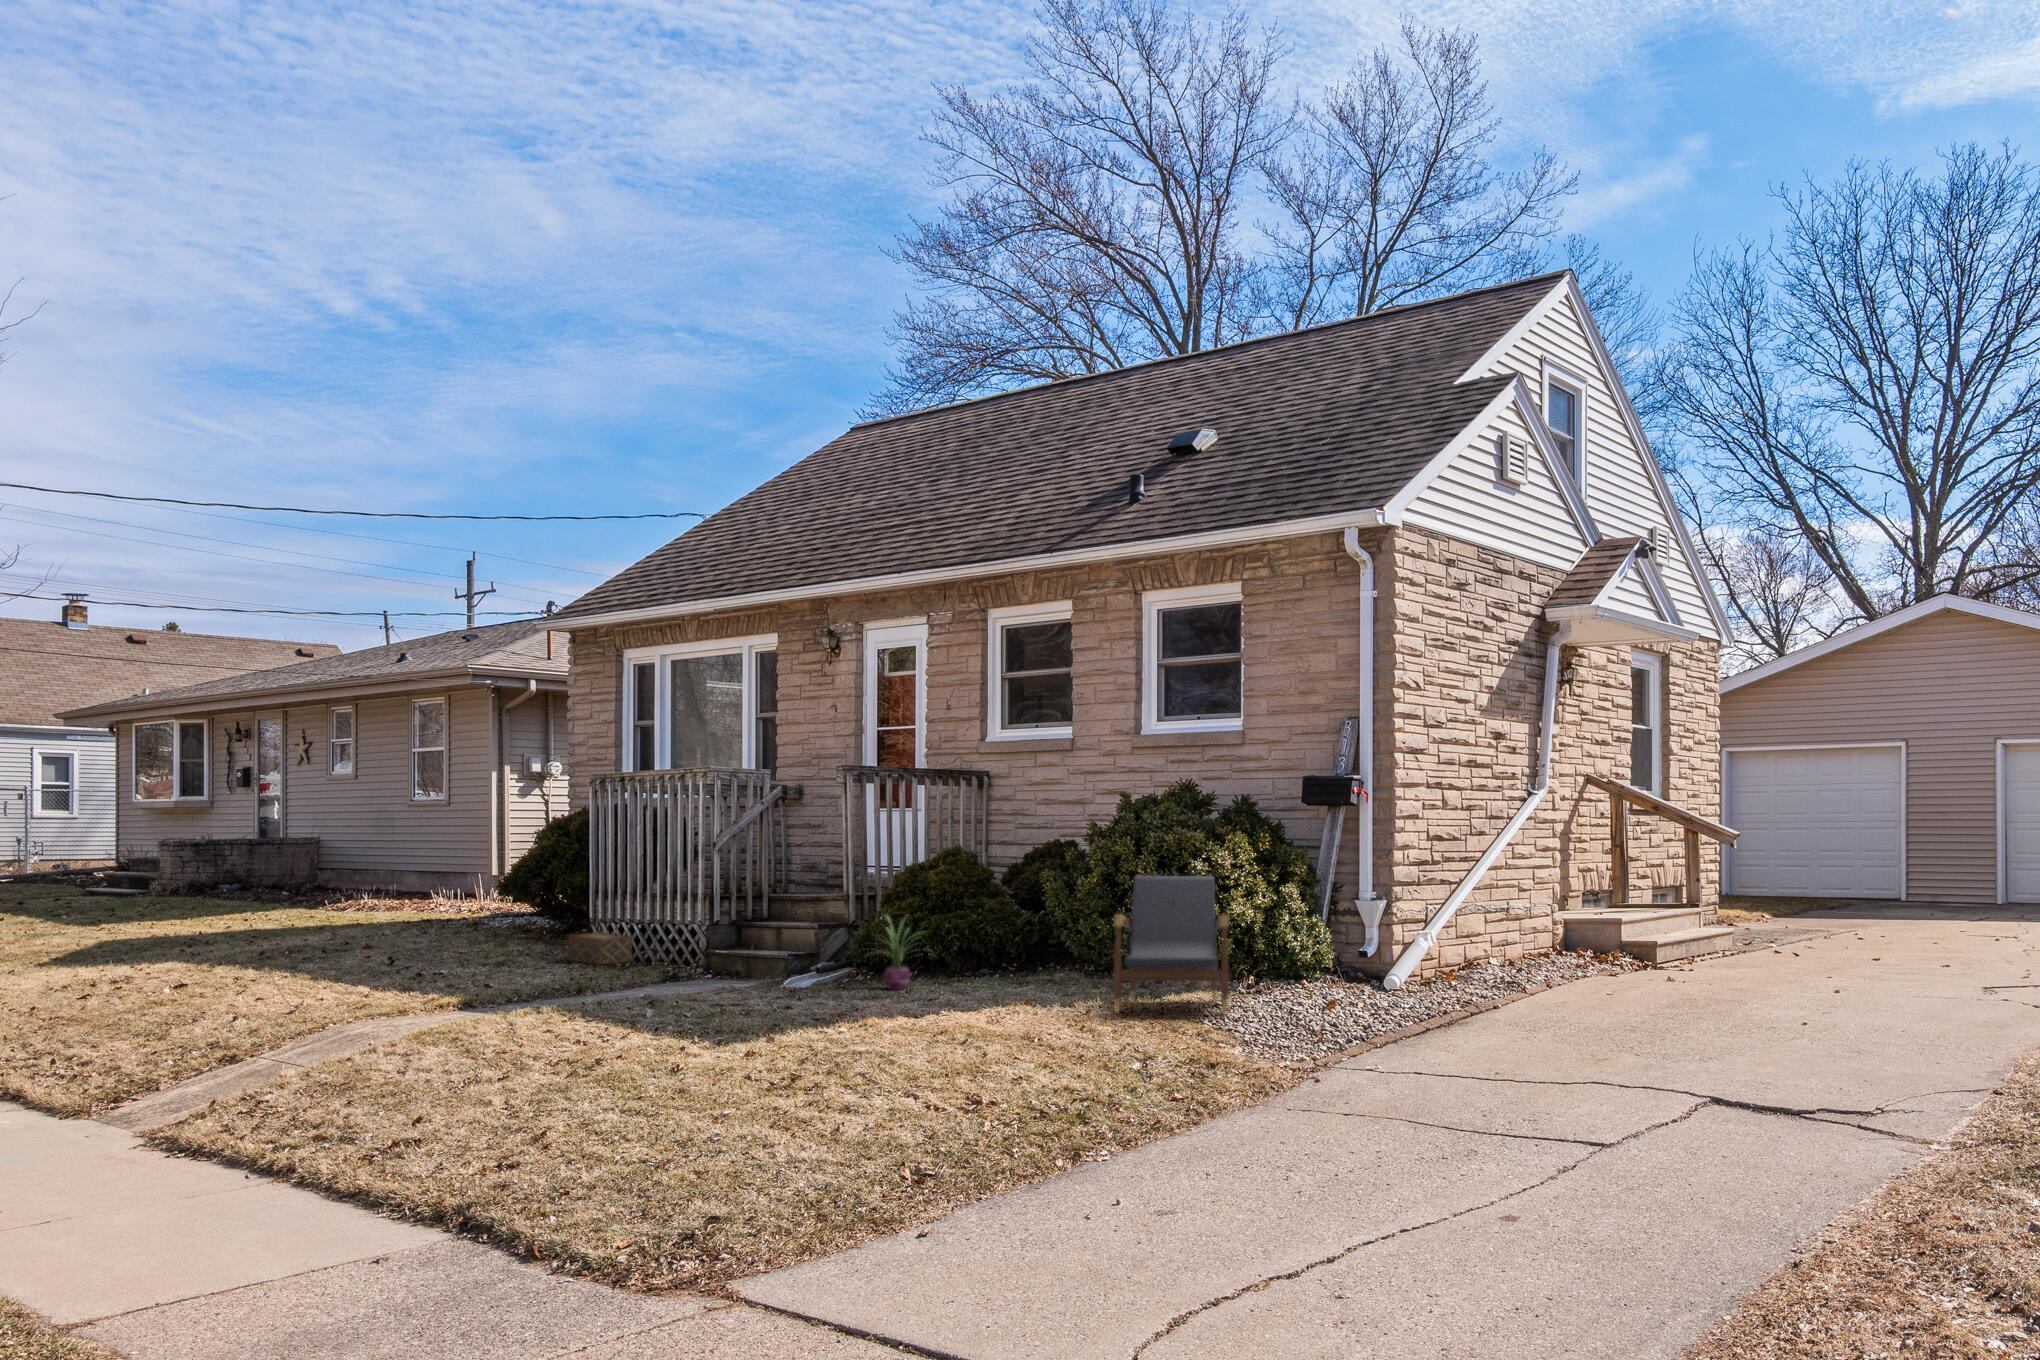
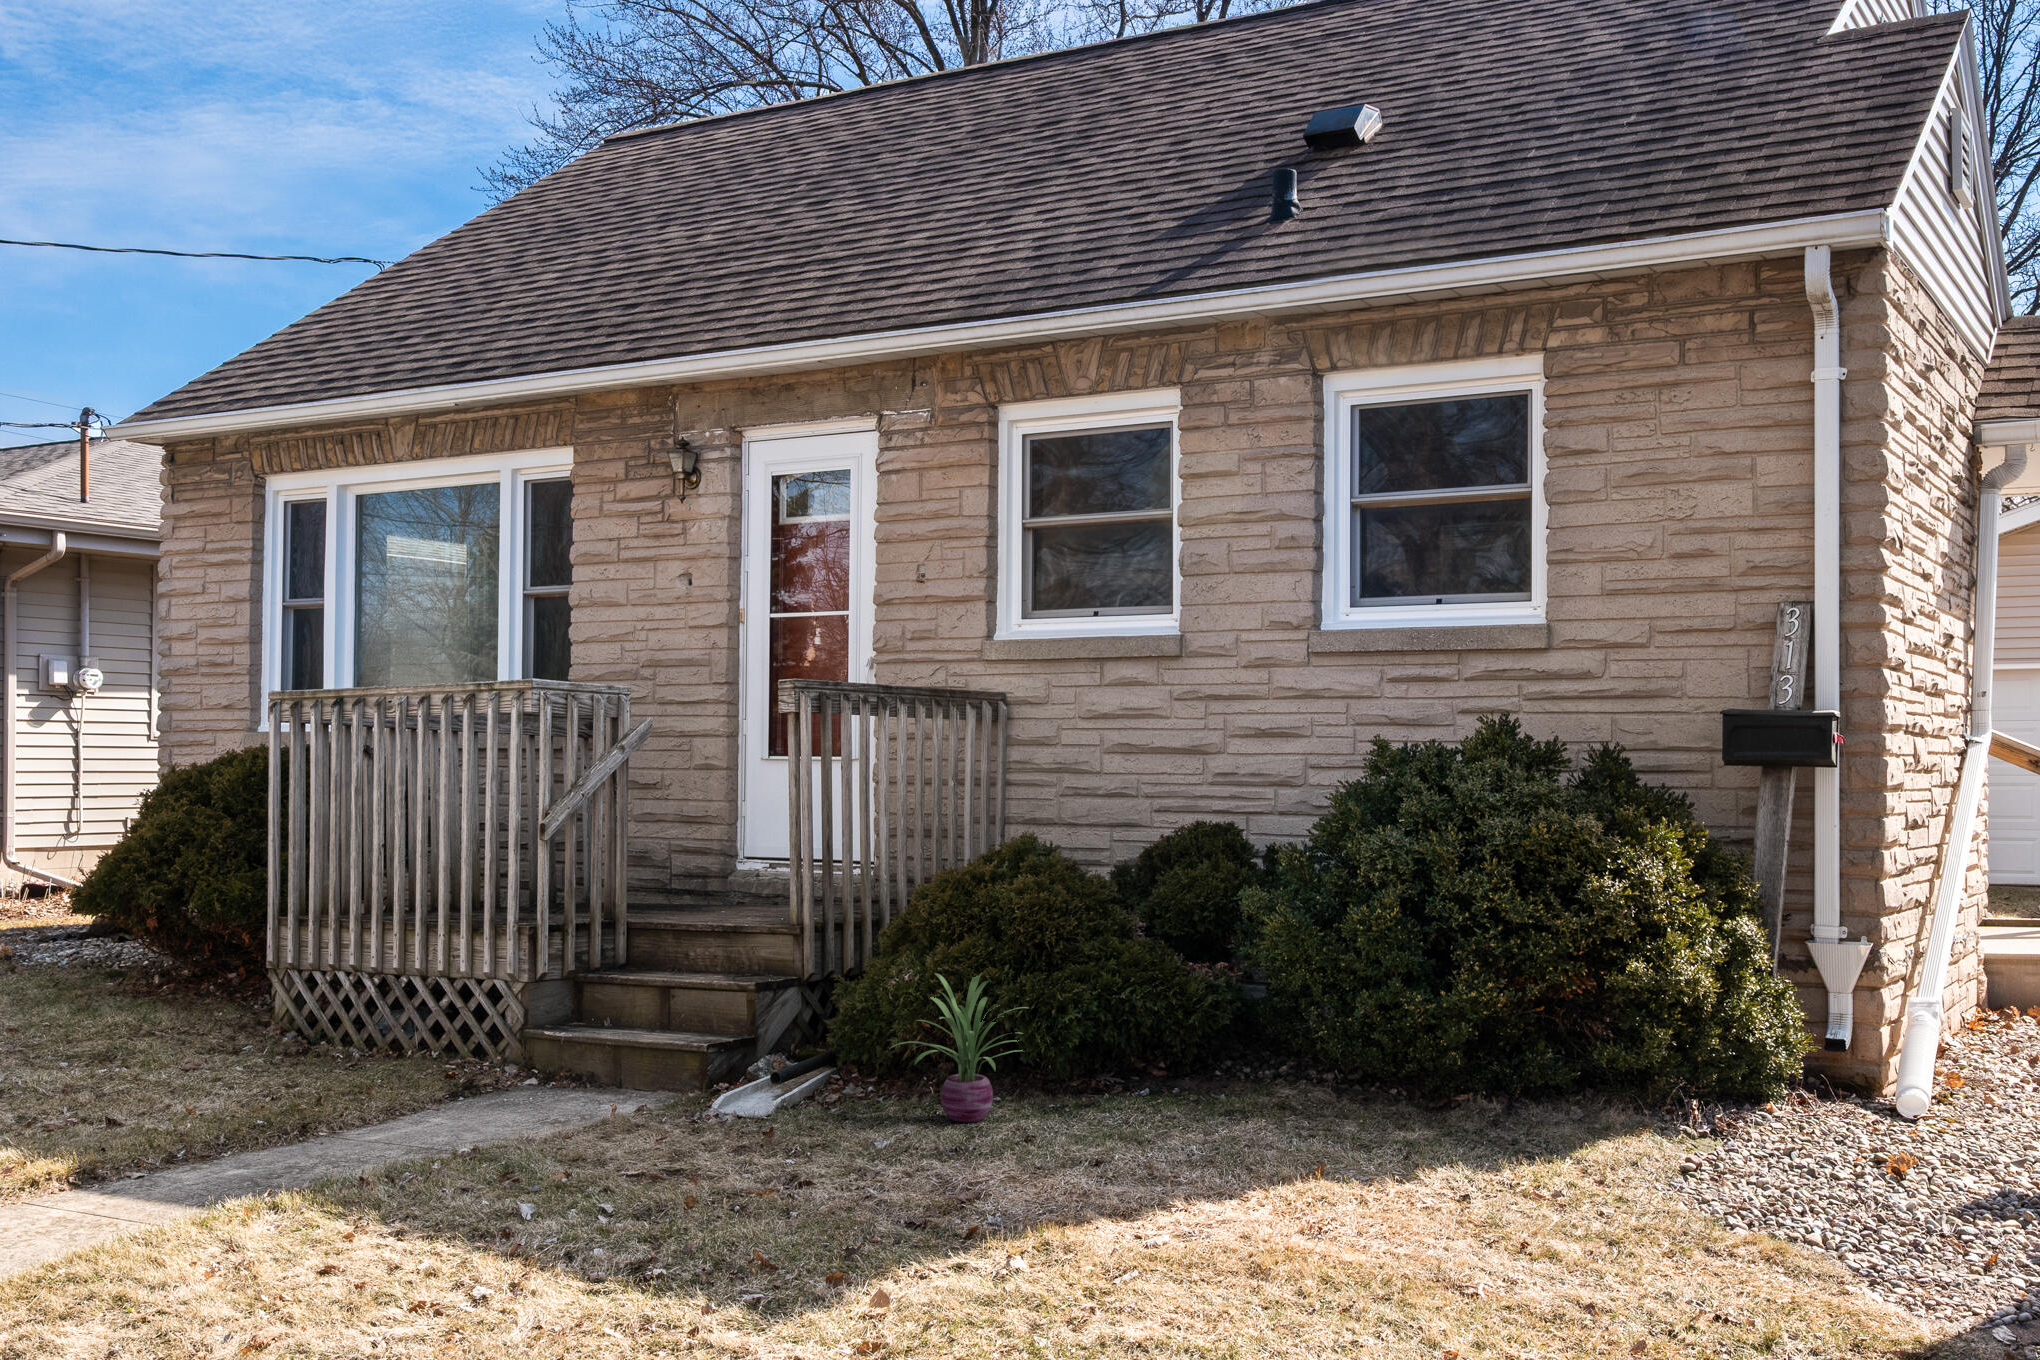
lounge chair: present [1114,876,1229,1014] -> none [1479,905,1740,1196]
woven basket: present [567,932,632,964] -> none [229,987,360,1054]

